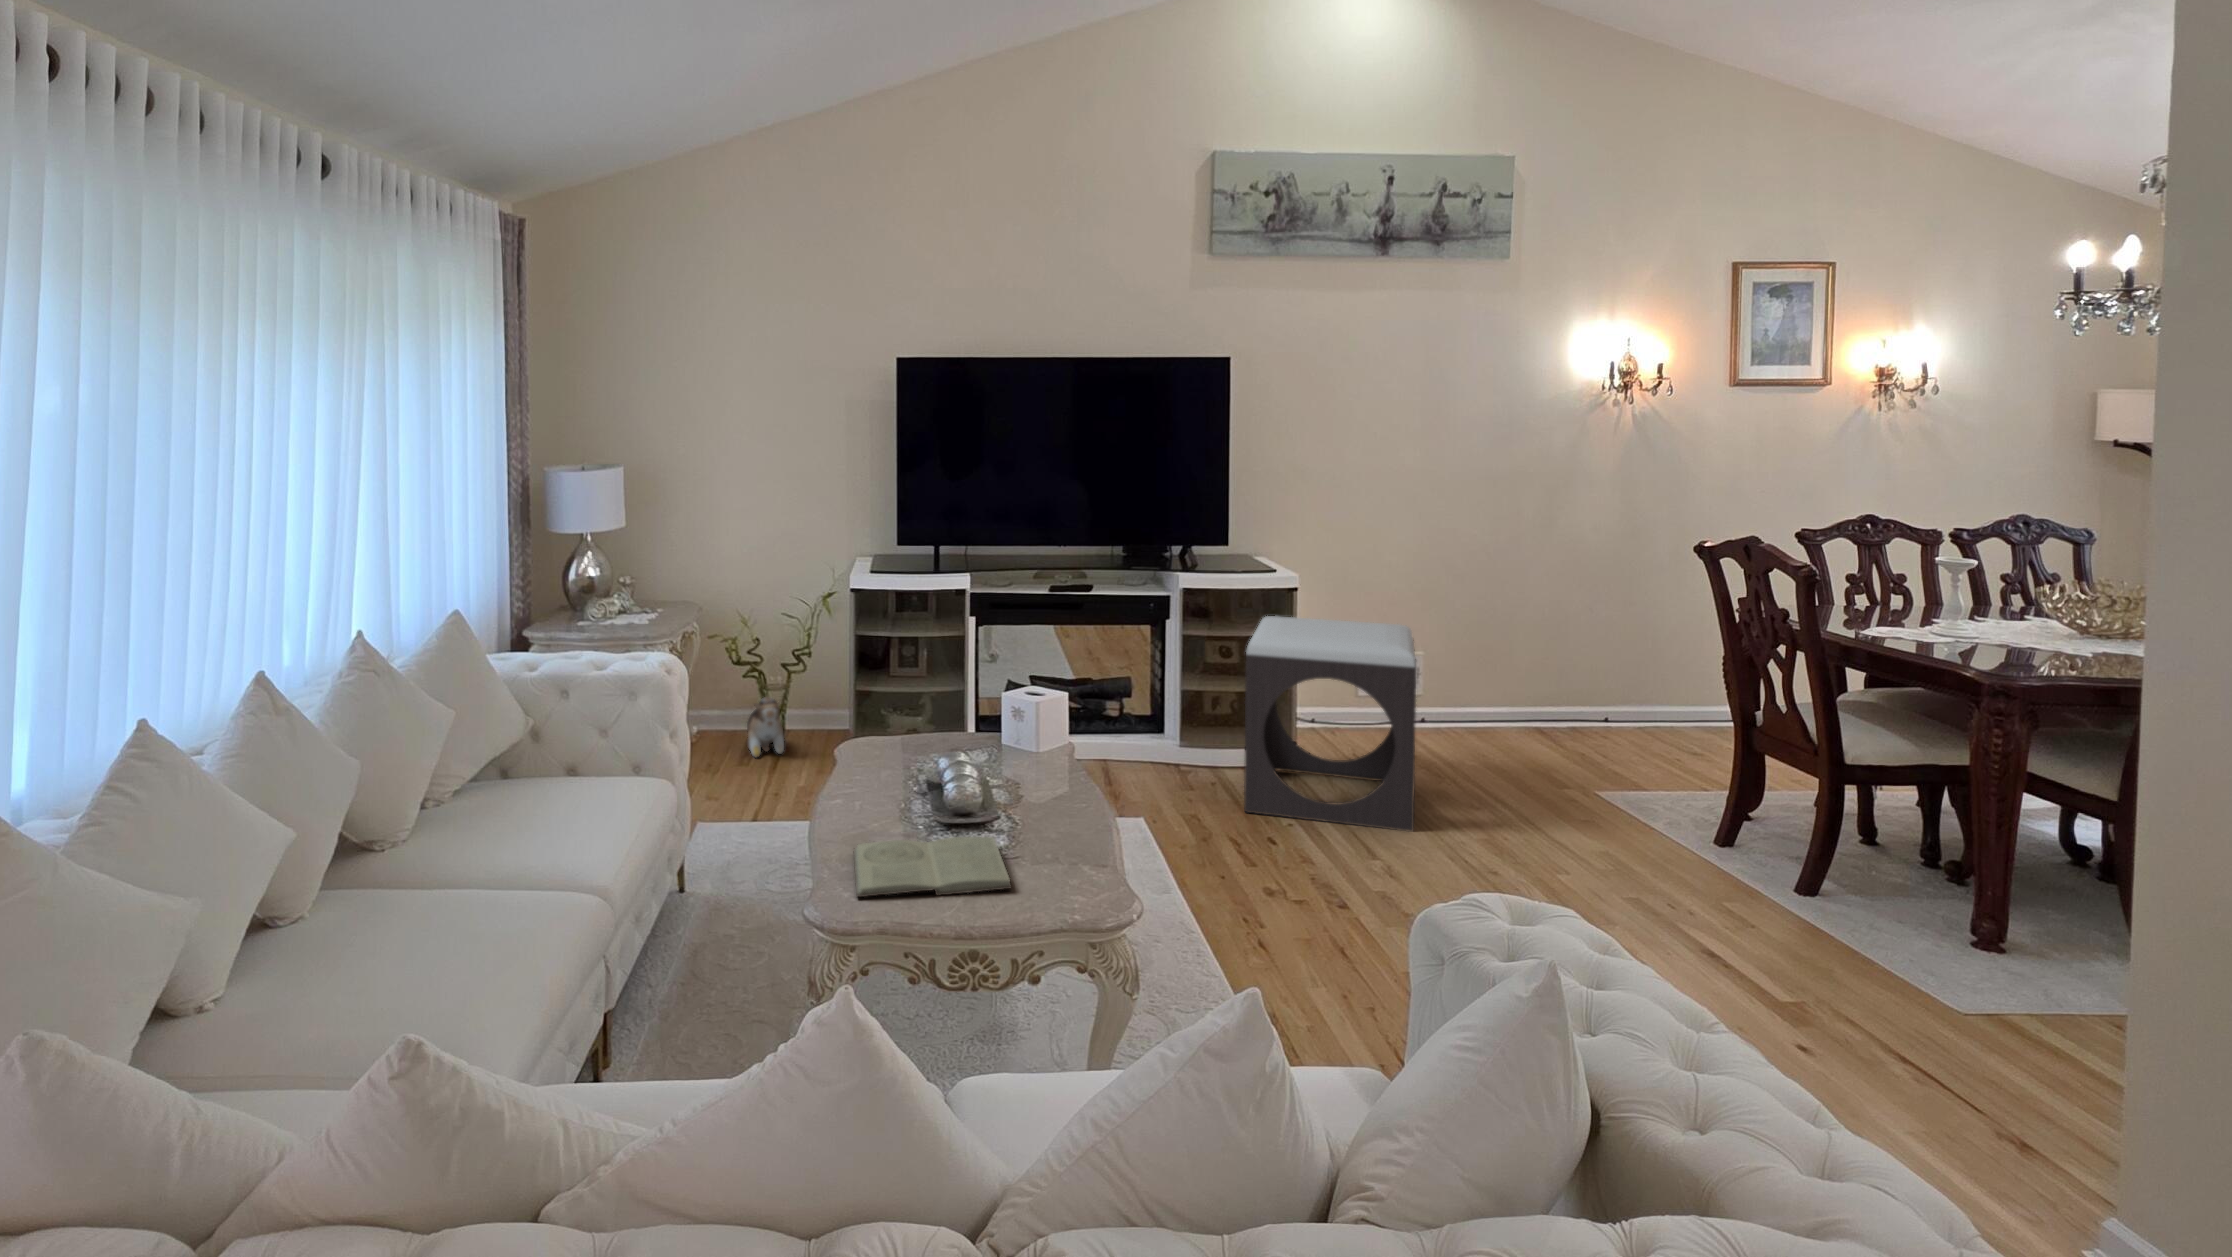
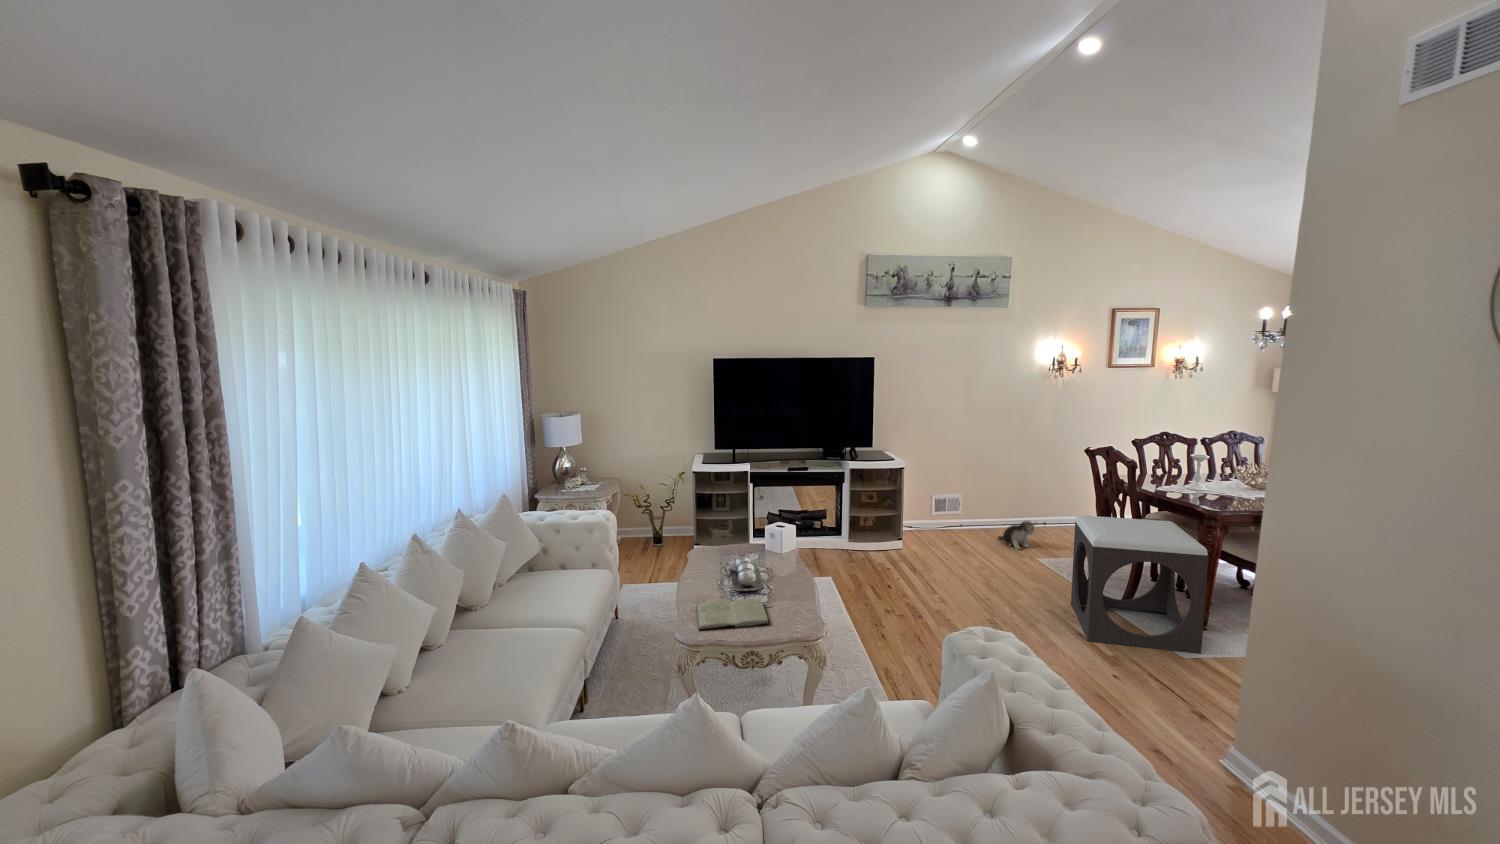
footstool: present [1244,616,1416,832] -> present [1071,515,1209,654]
plush toy: present [746,697,784,757] -> present [998,521,1037,549]

